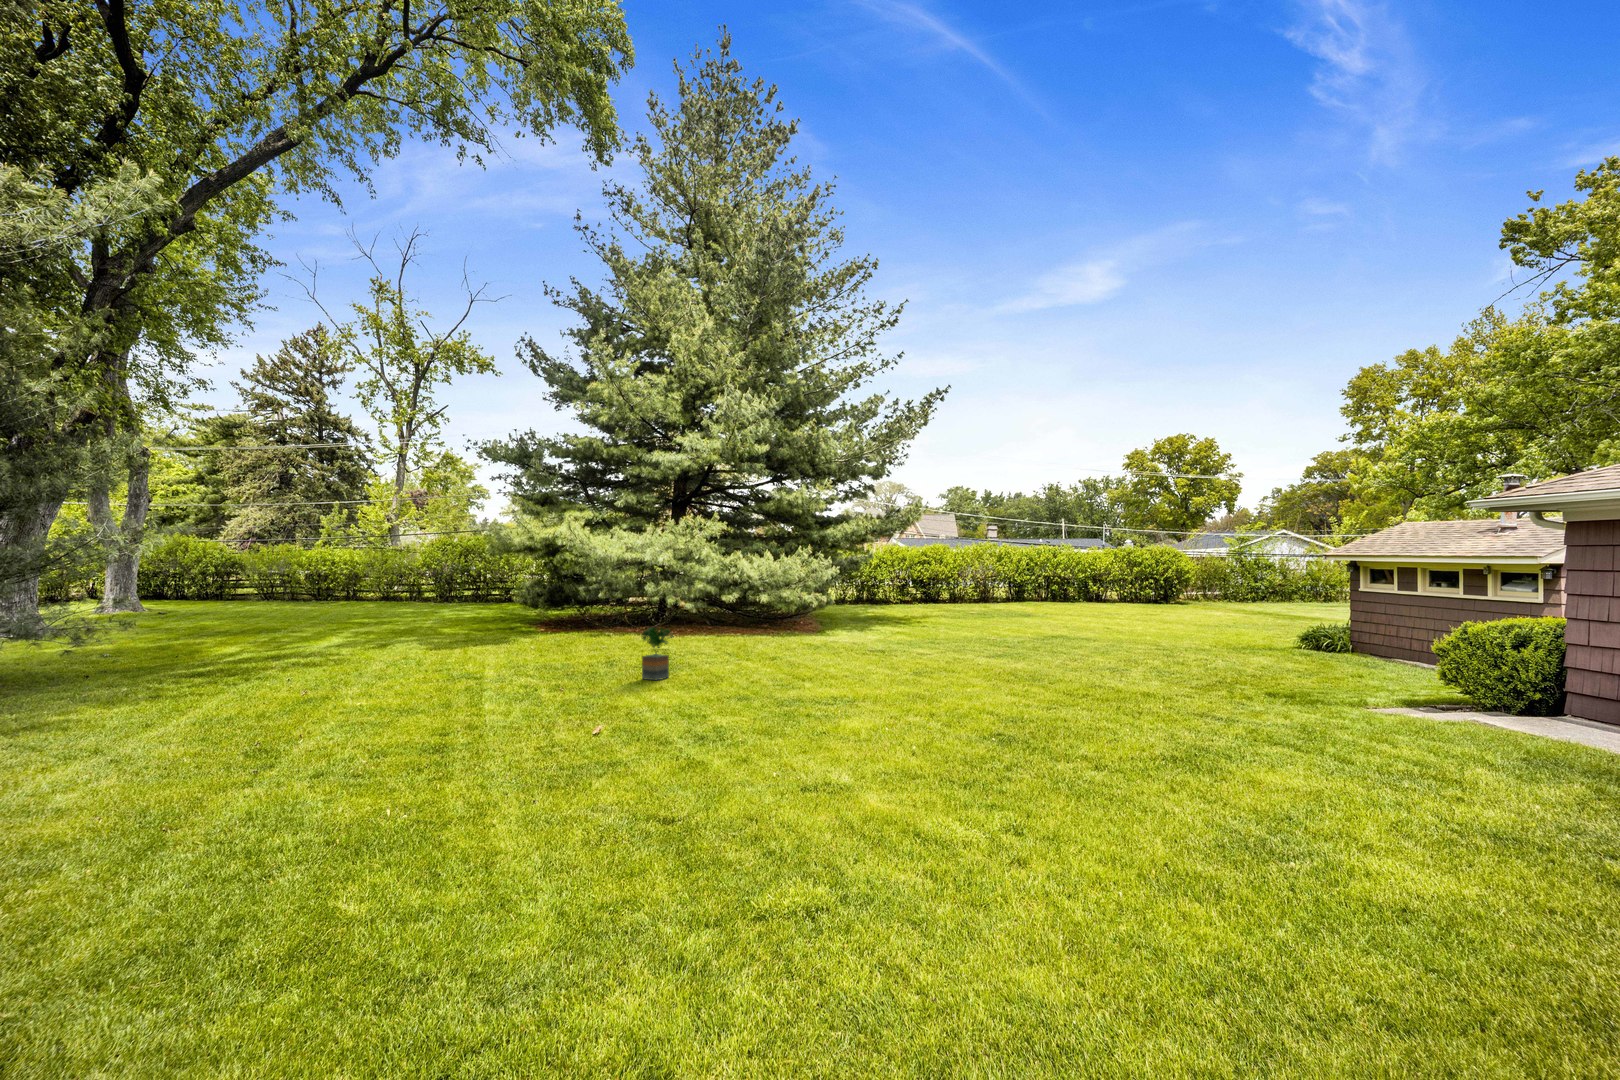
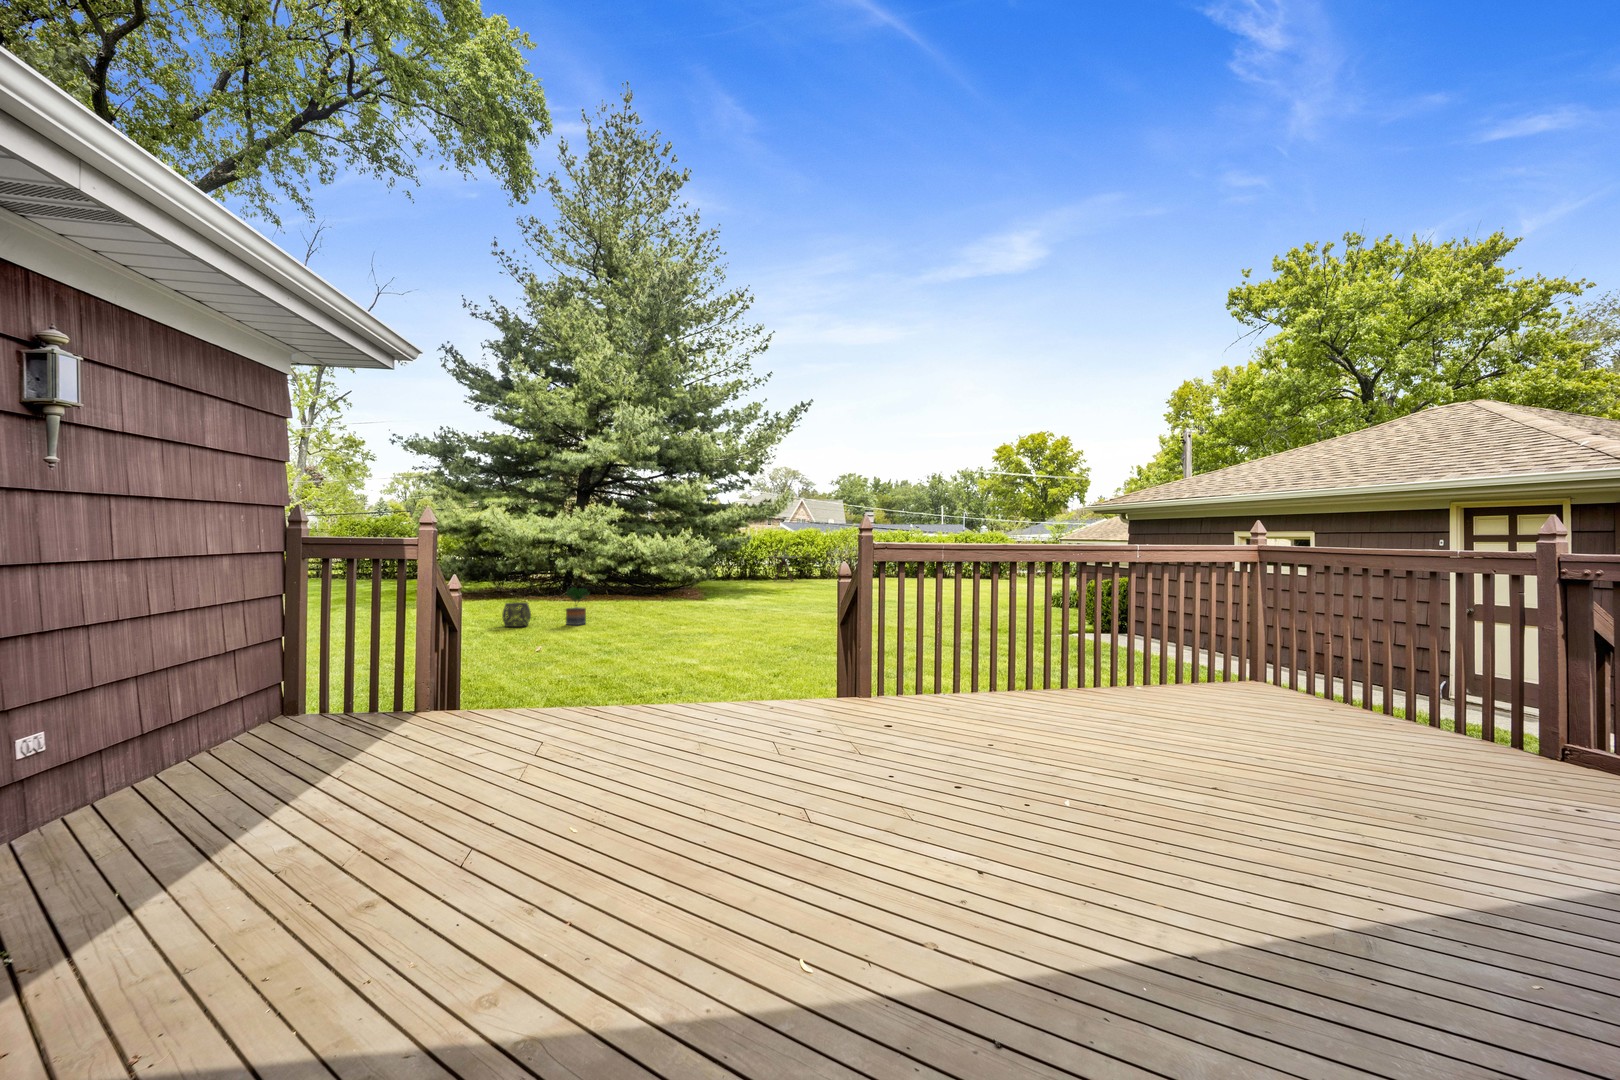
round table: none [891,576,934,606] -> present [774,556,797,581]
woven basket: none [556,648,595,684] -> present [502,602,531,627]

